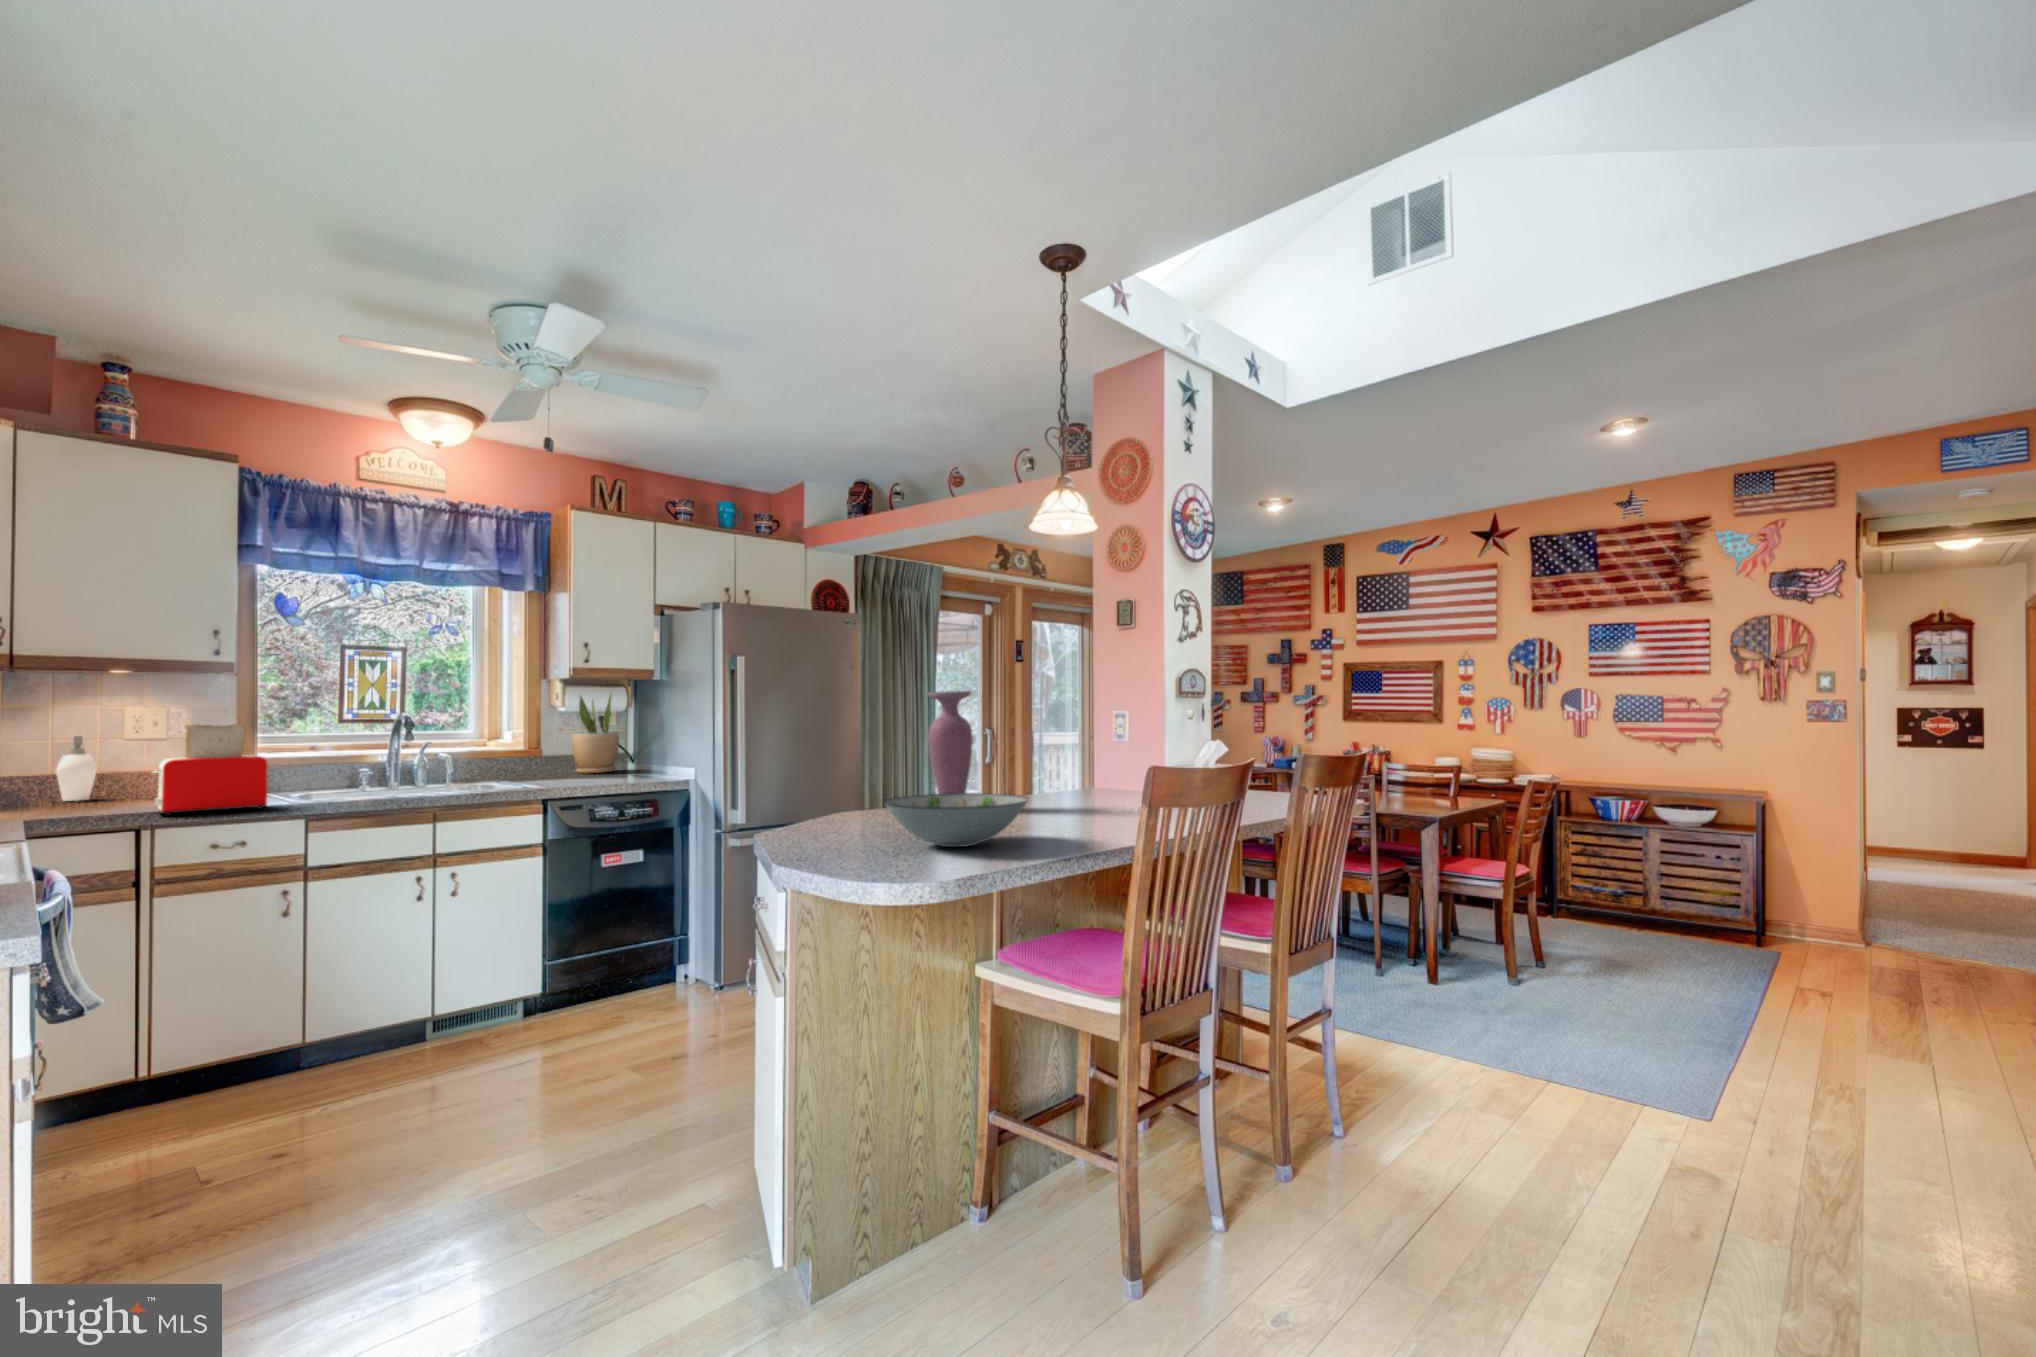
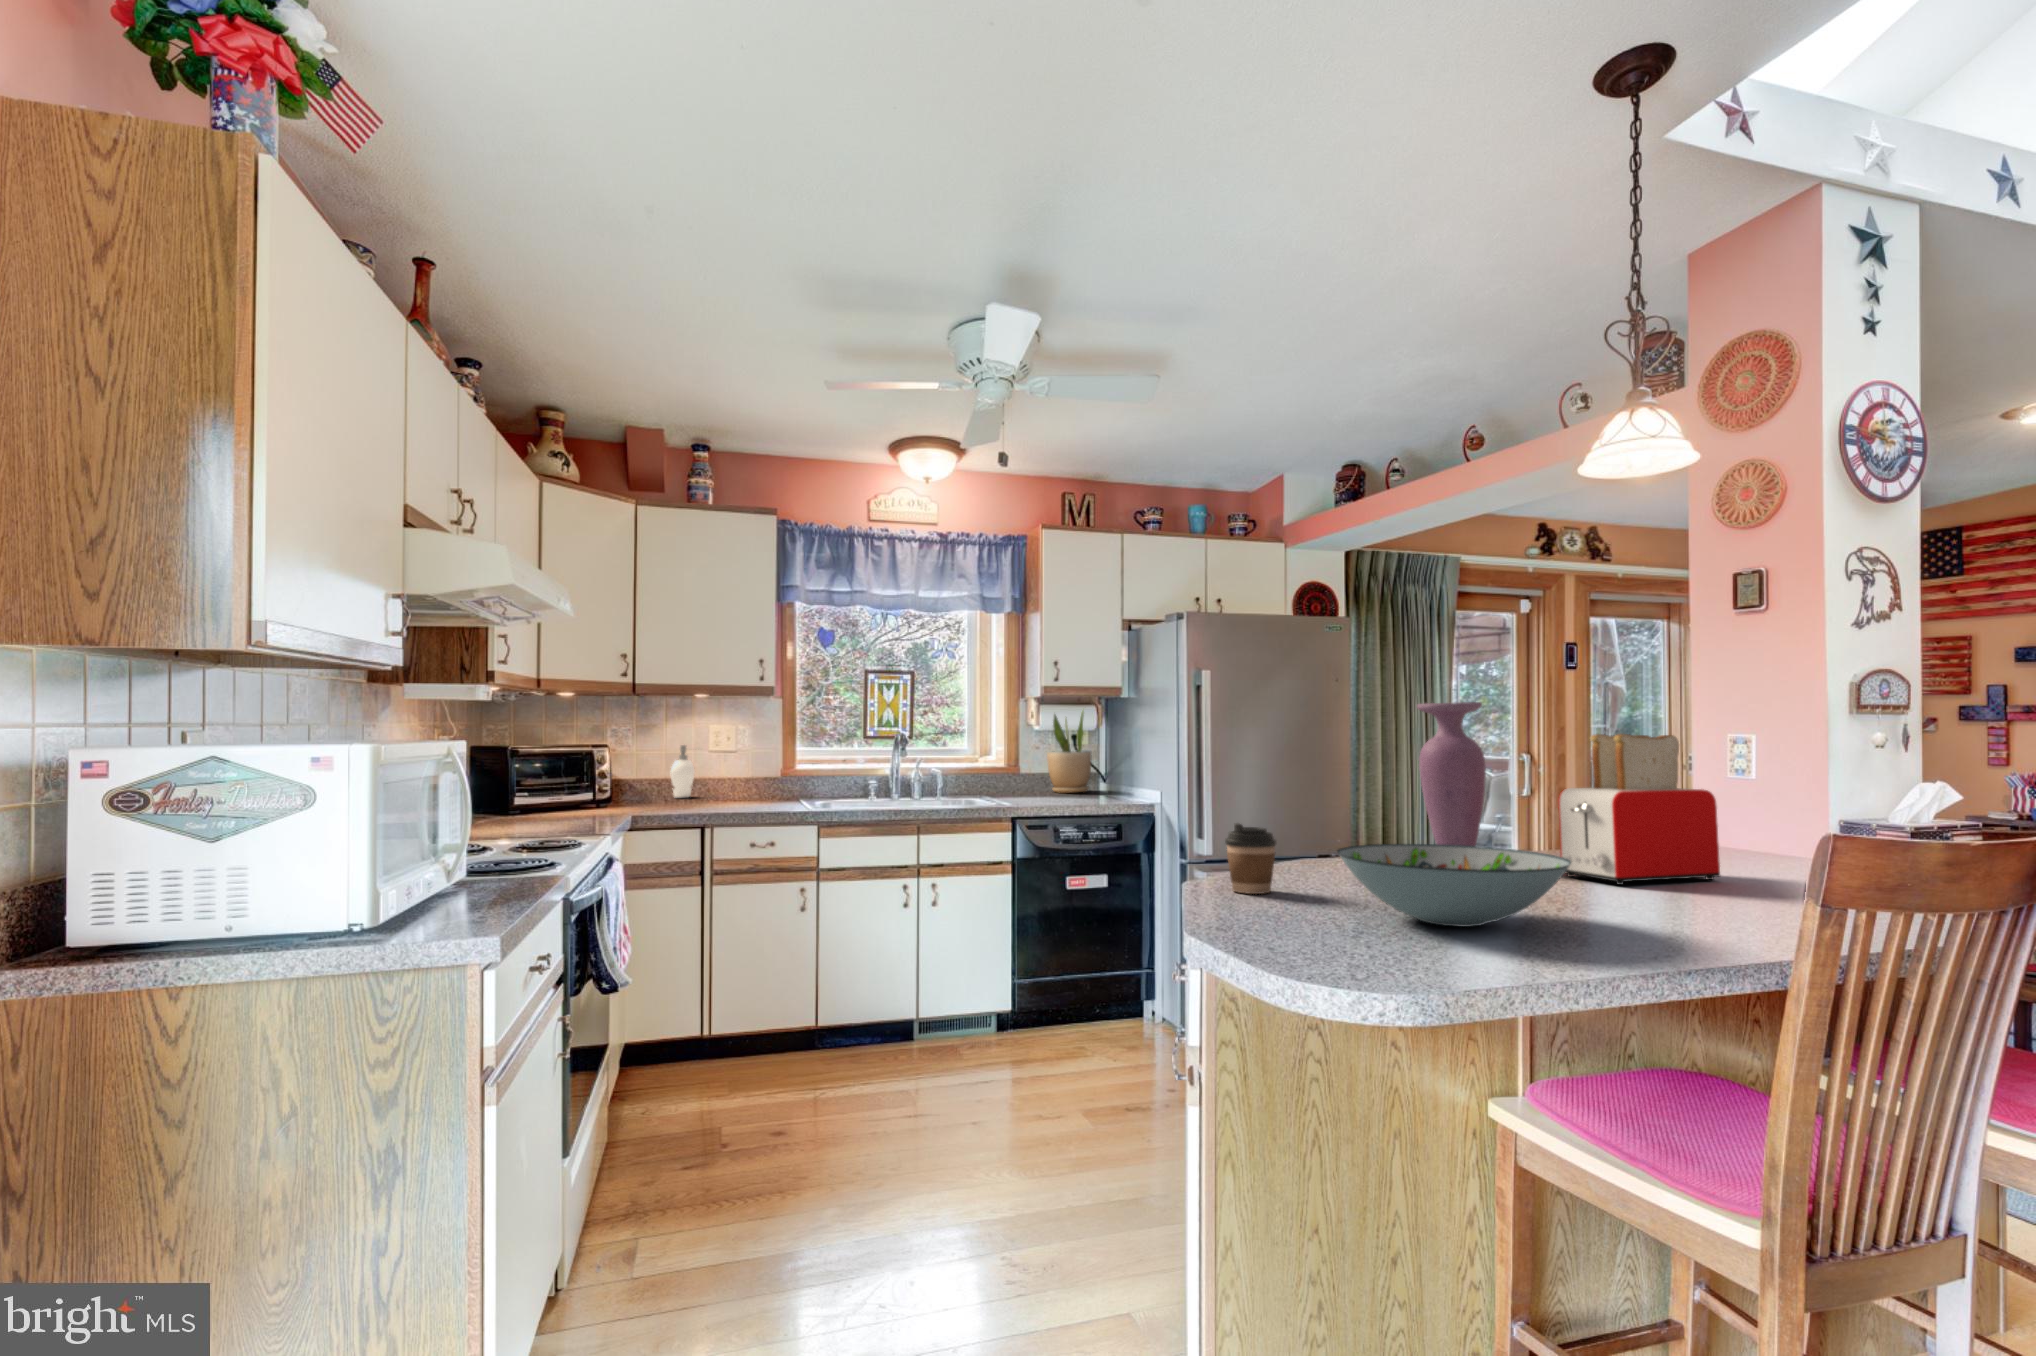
toaster: present [152,724,268,815] -> present [1558,734,1720,885]
coffee cup: none [795,787,835,840] -> present [1225,823,1277,894]

